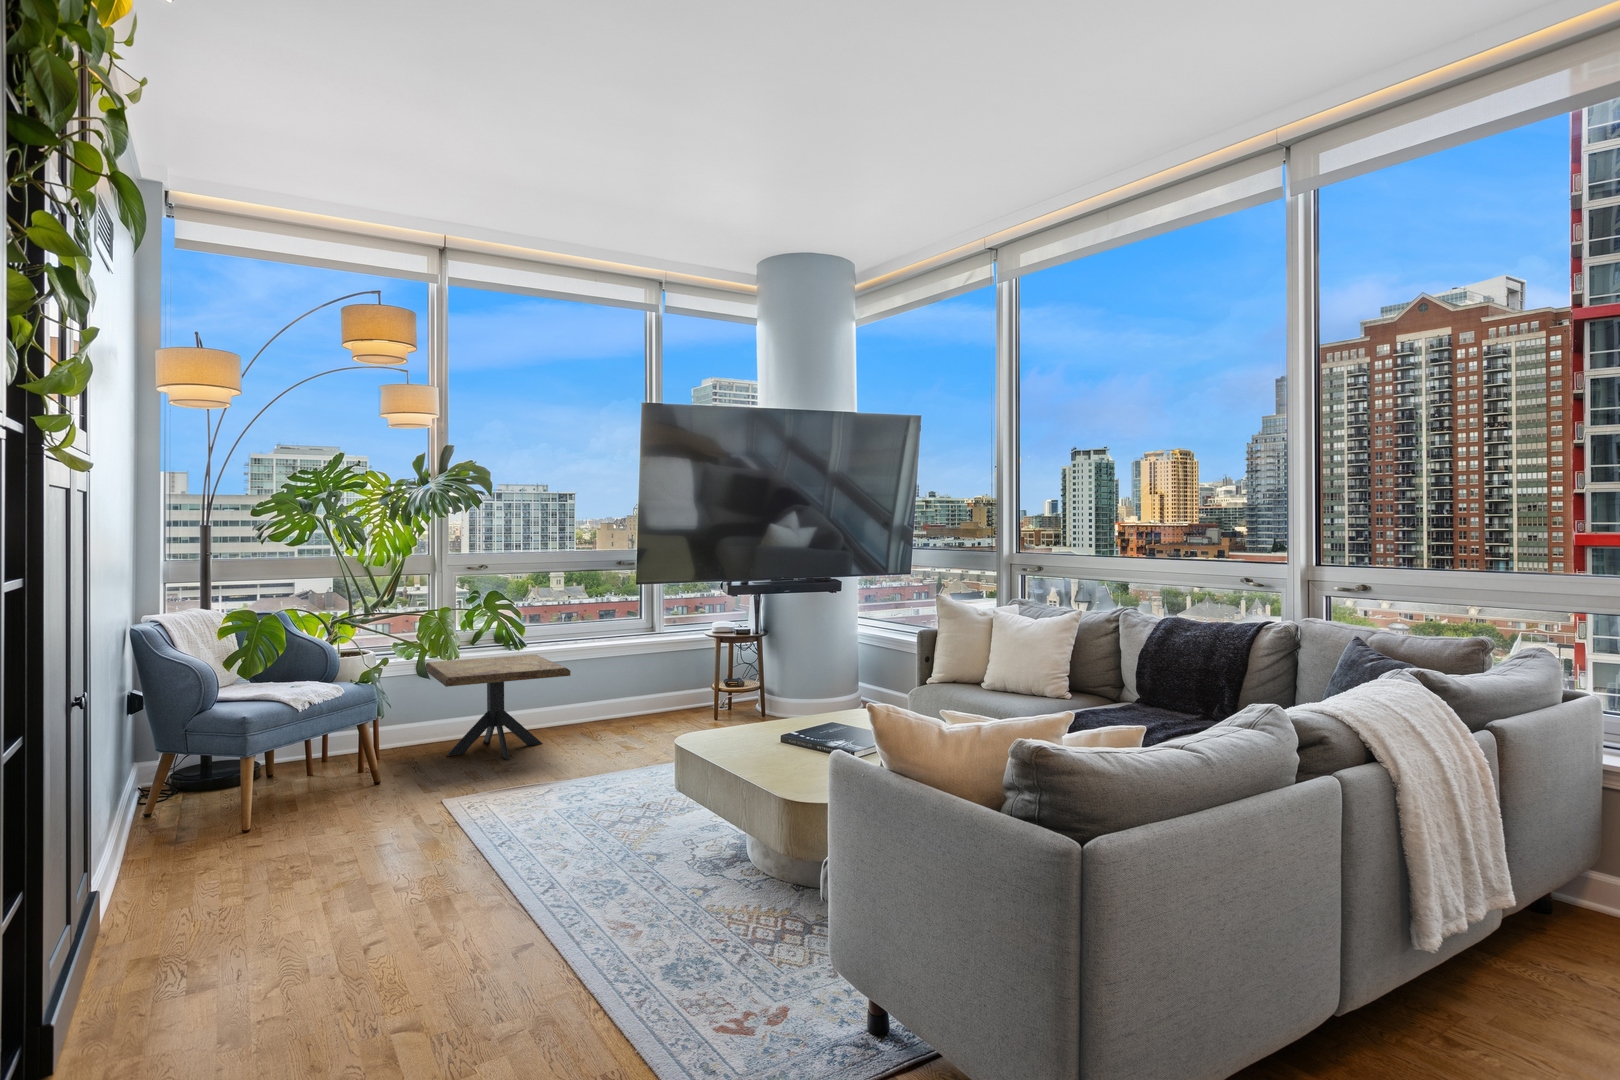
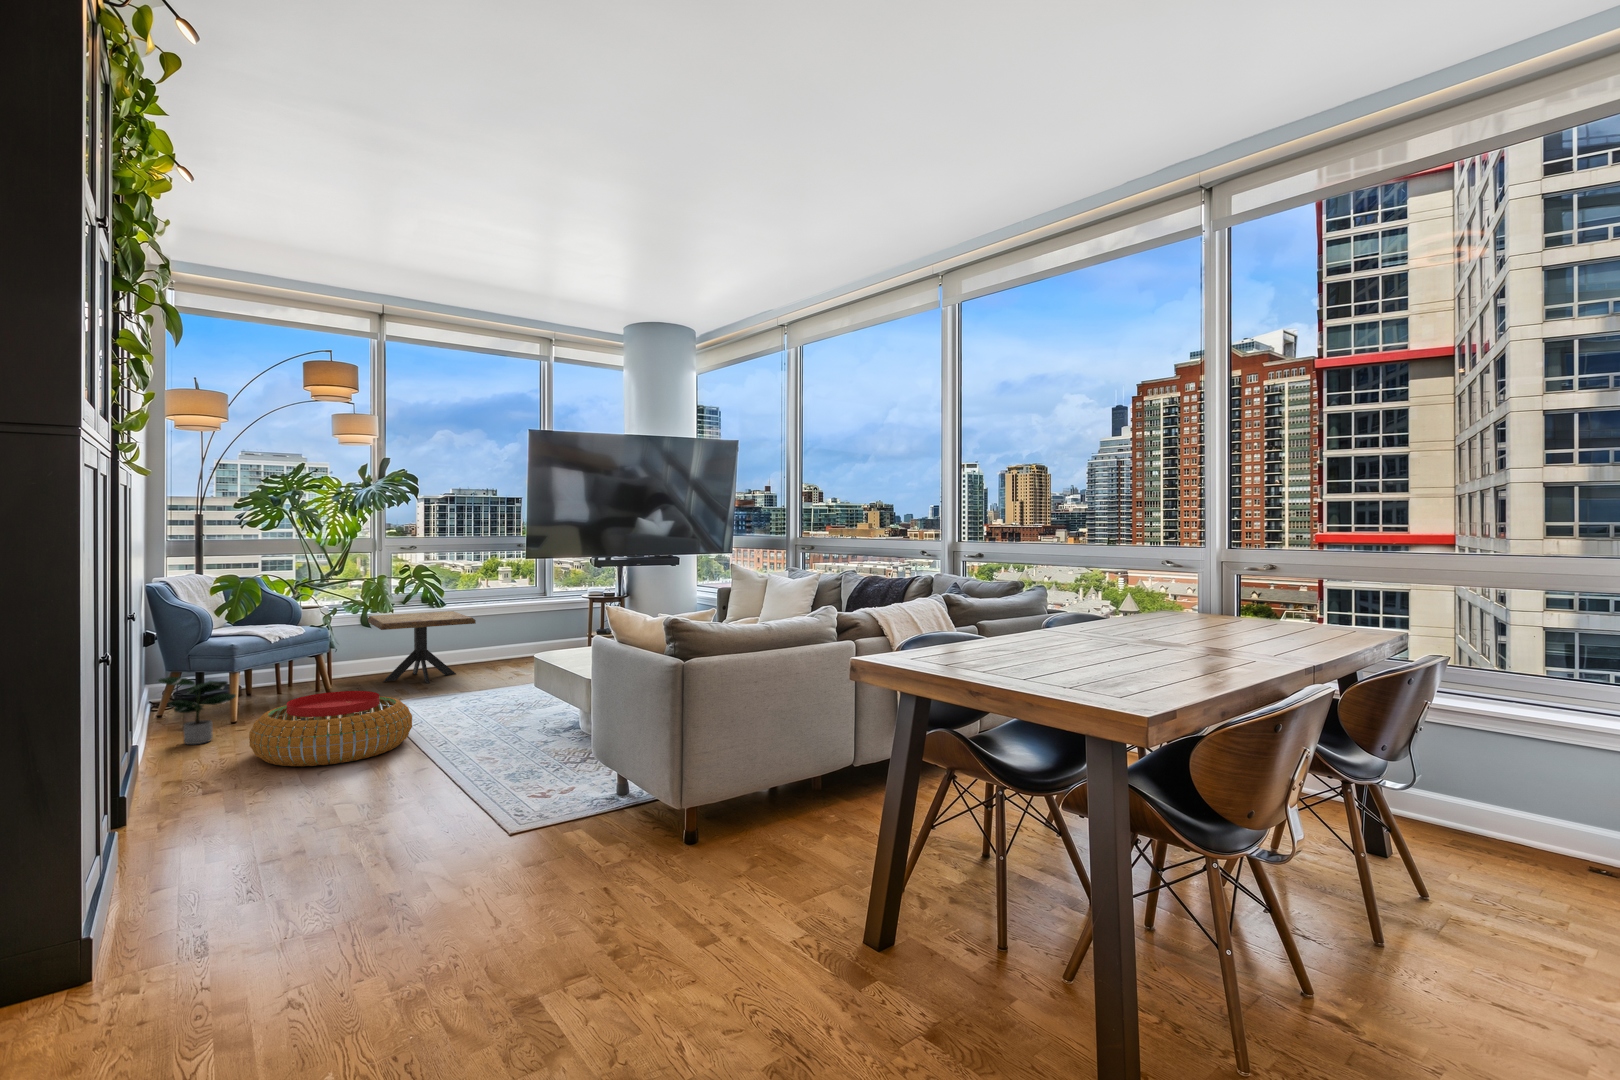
potted plant: none [136,771,249,872] -> present [157,677,235,744]
pouf: none [265,795,502,928] -> present [249,691,412,766]

